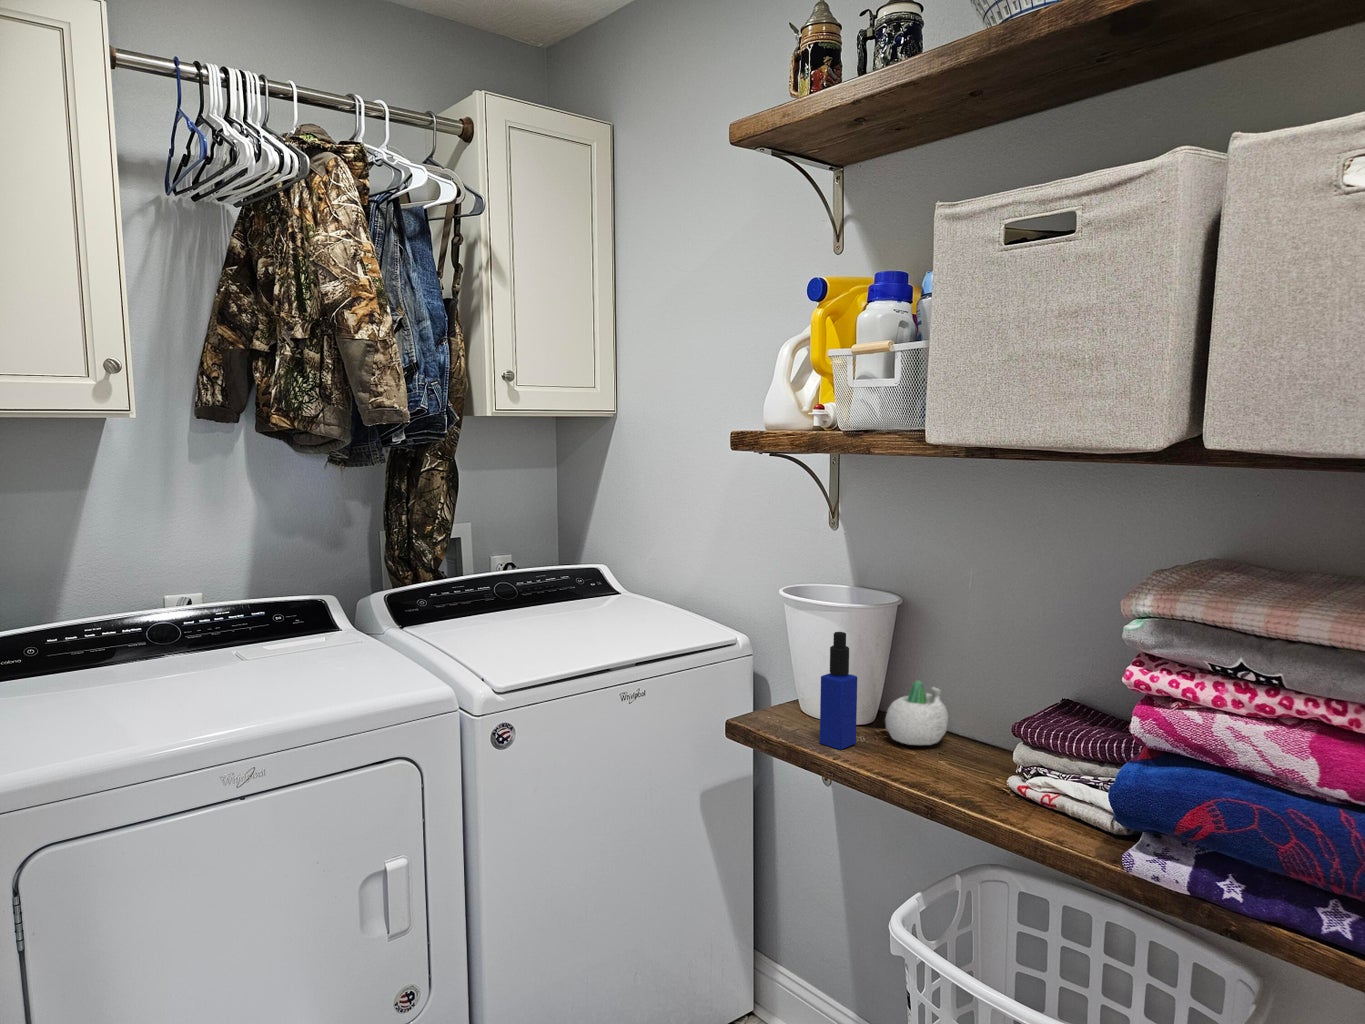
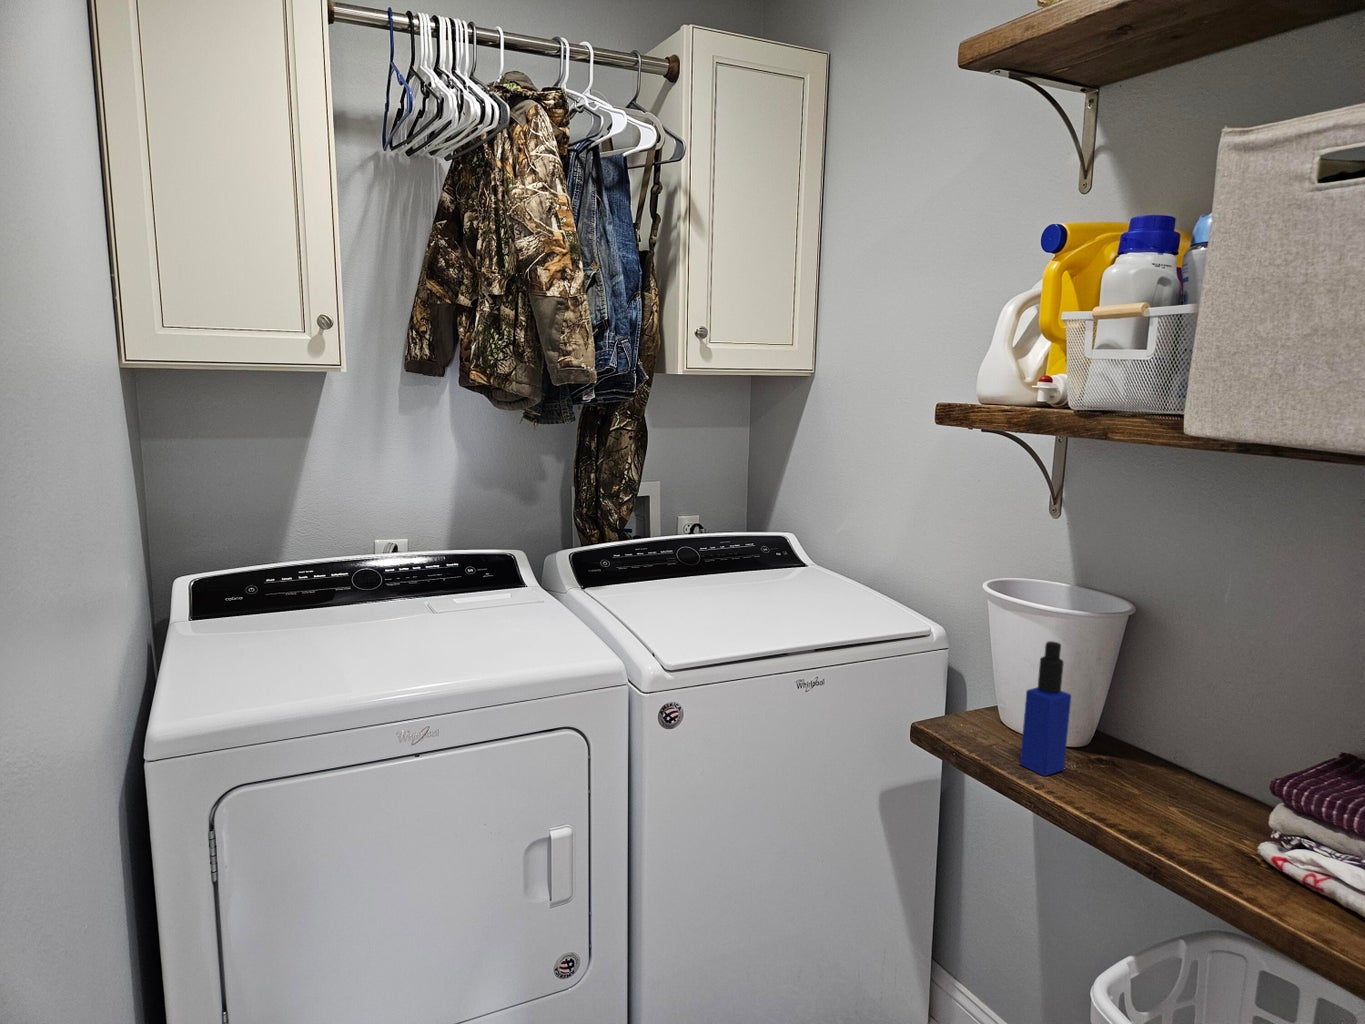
succulent planter: present [885,681,948,745] -> none [1103,706,1183,783]

